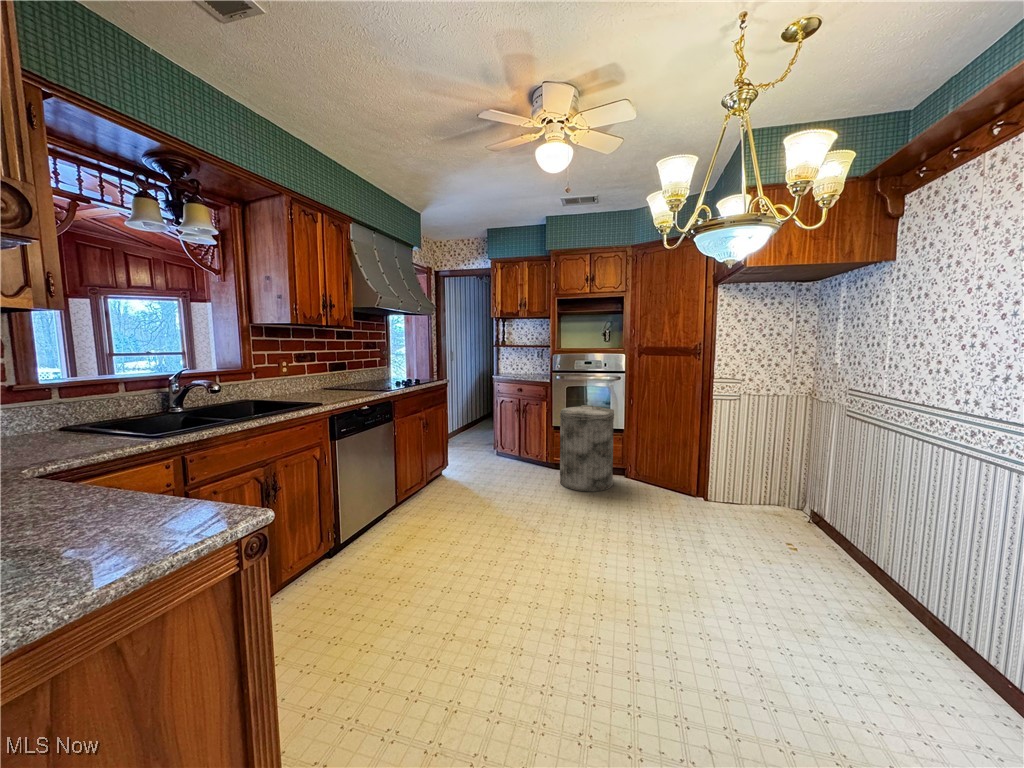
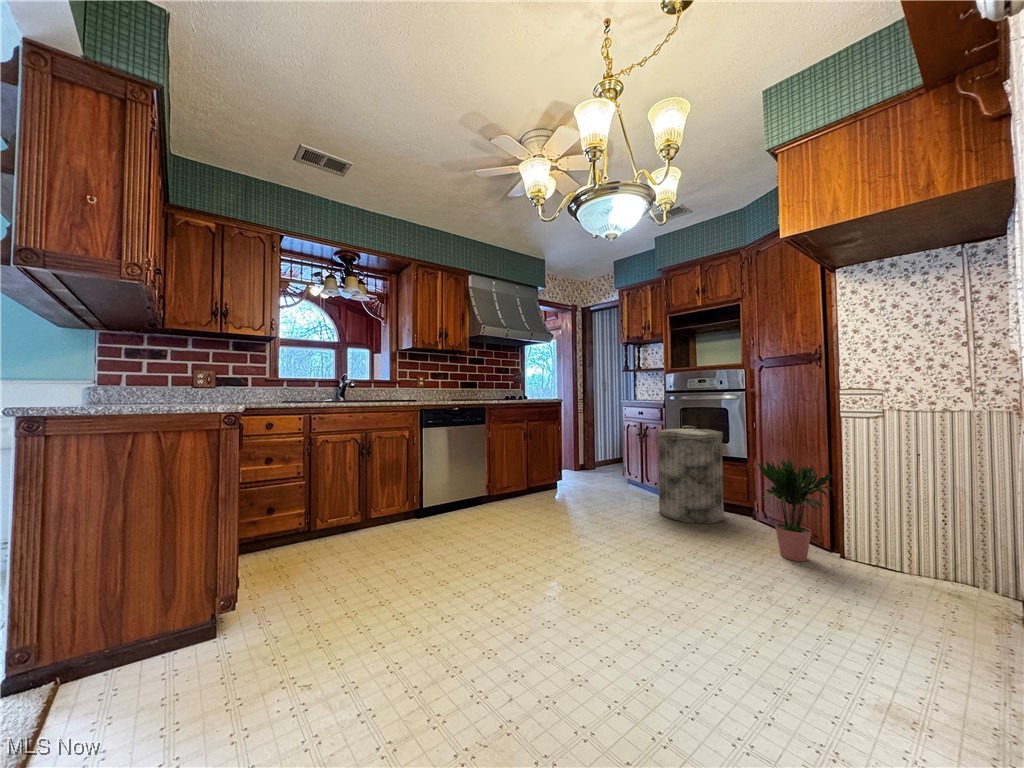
potted plant: none [666,430,724,510] -> present [758,459,834,562]

